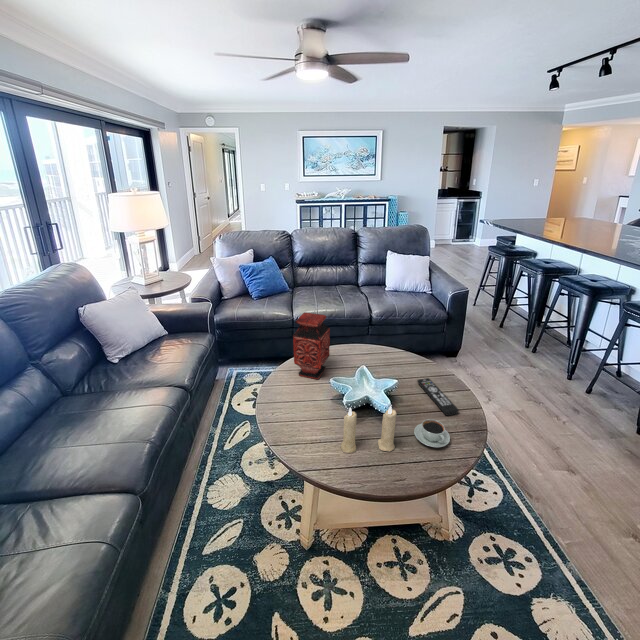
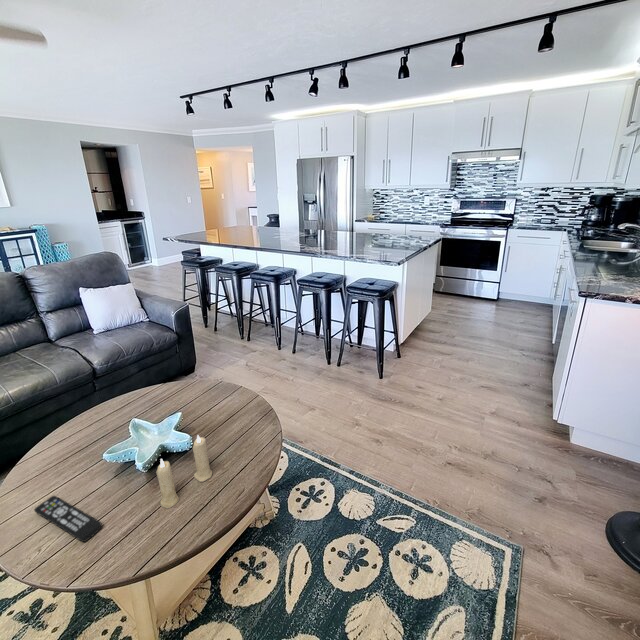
vase: present [293,313,330,379] -> none [25,383,84,471]
remote control: present [417,378,459,415] -> present [34,496,101,542]
coffee cup: present [414,419,450,447] -> none [219,427,251,453]

